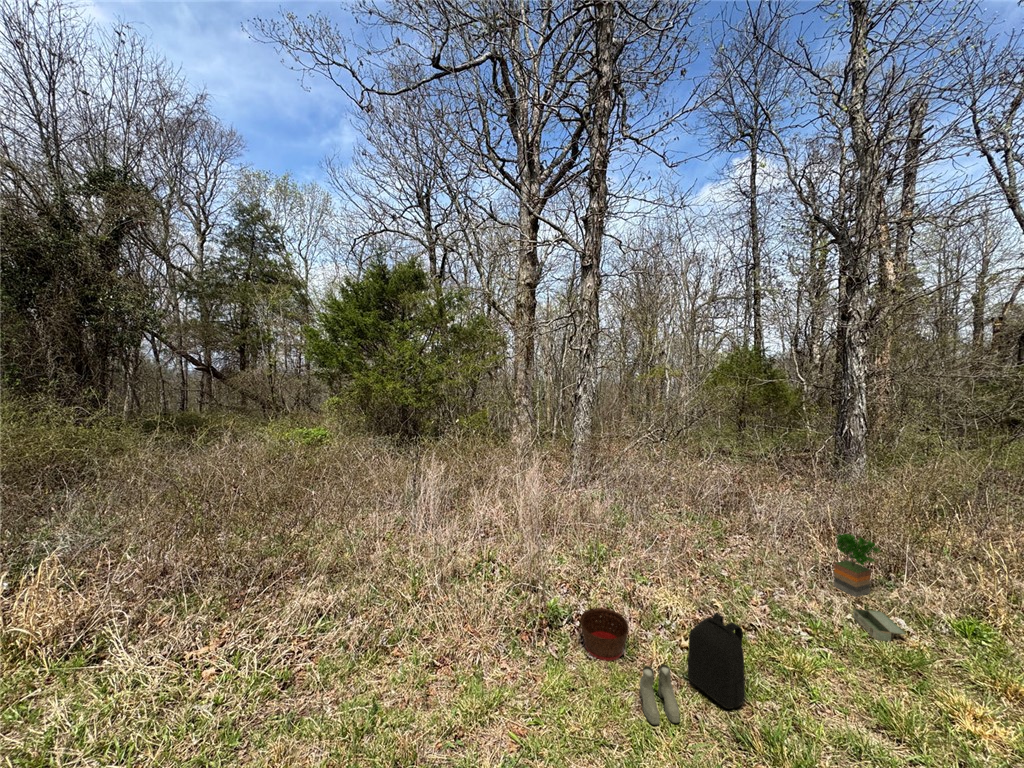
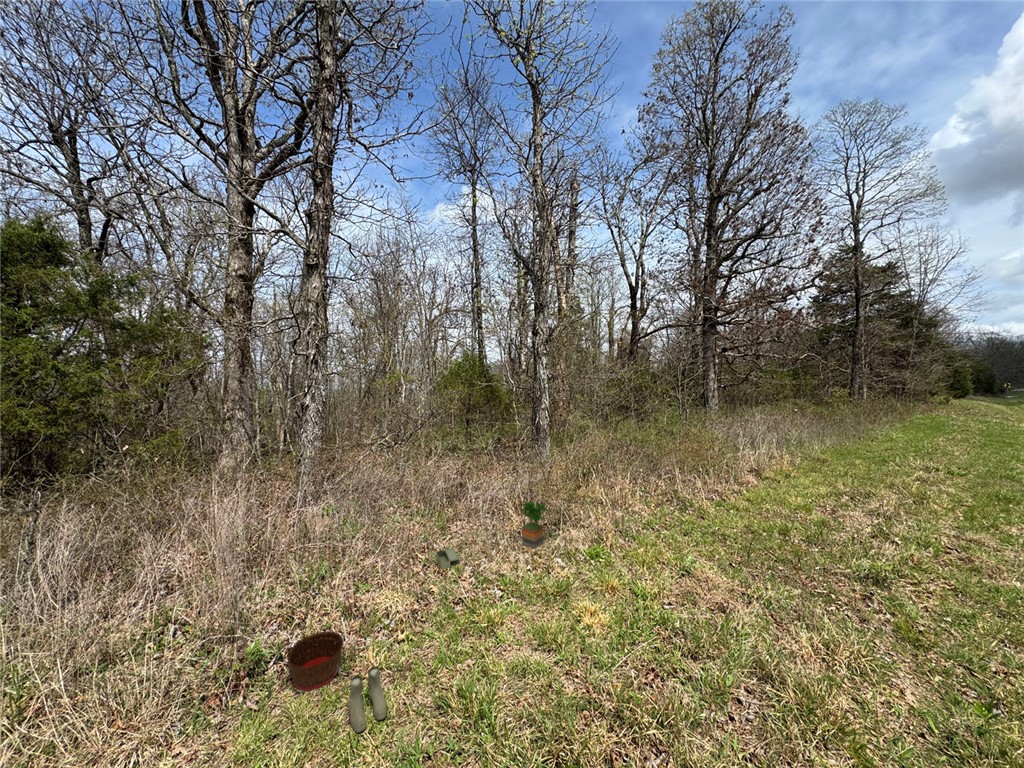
toolbox: present [853,609,906,641] -> present [436,548,459,569]
backpack: present [687,613,745,709] -> none [398,598,448,682]

